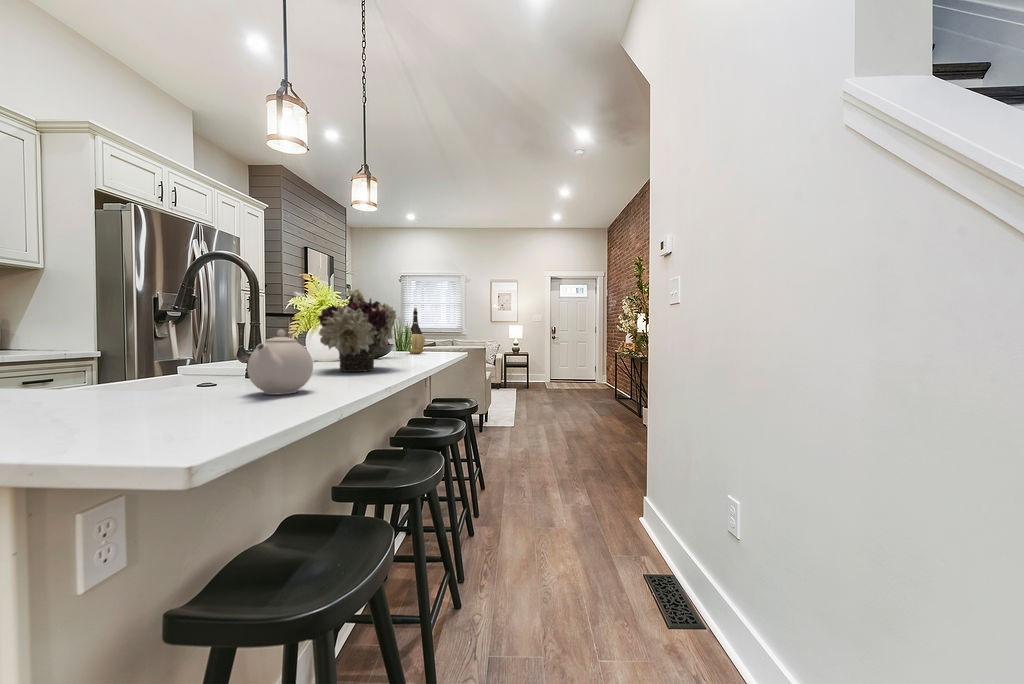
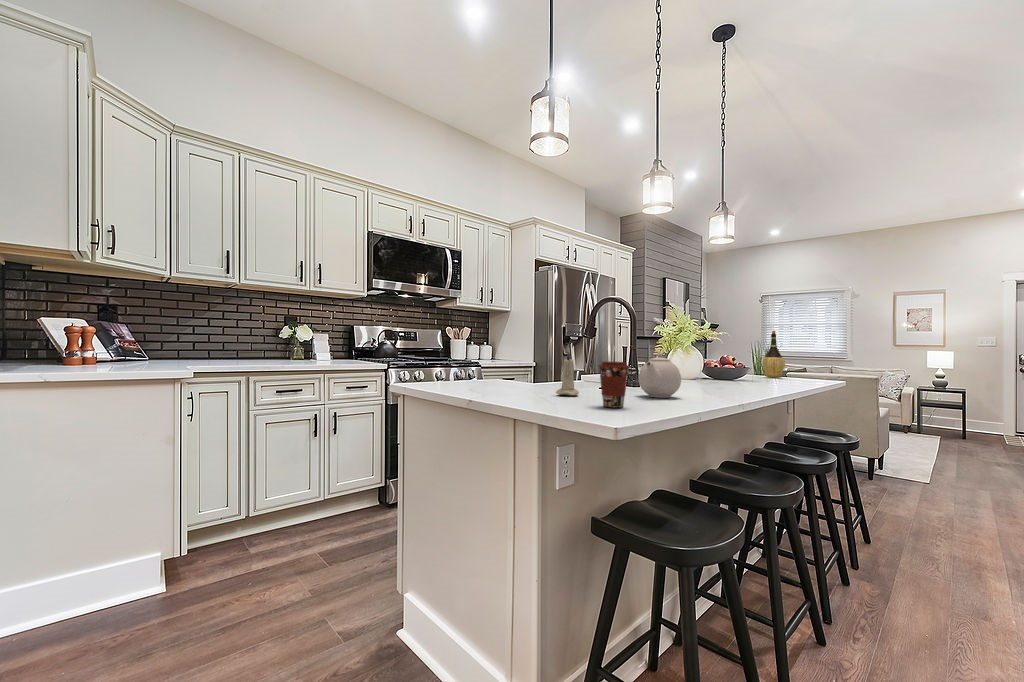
flower arrangement: present [317,289,396,372] -> none [680,317,751,389]
candle: none [61,328,124,413] -> present [556,351,579,395]
coffee cup: none [142,346,214,430] -> present [598,361,629,408]

